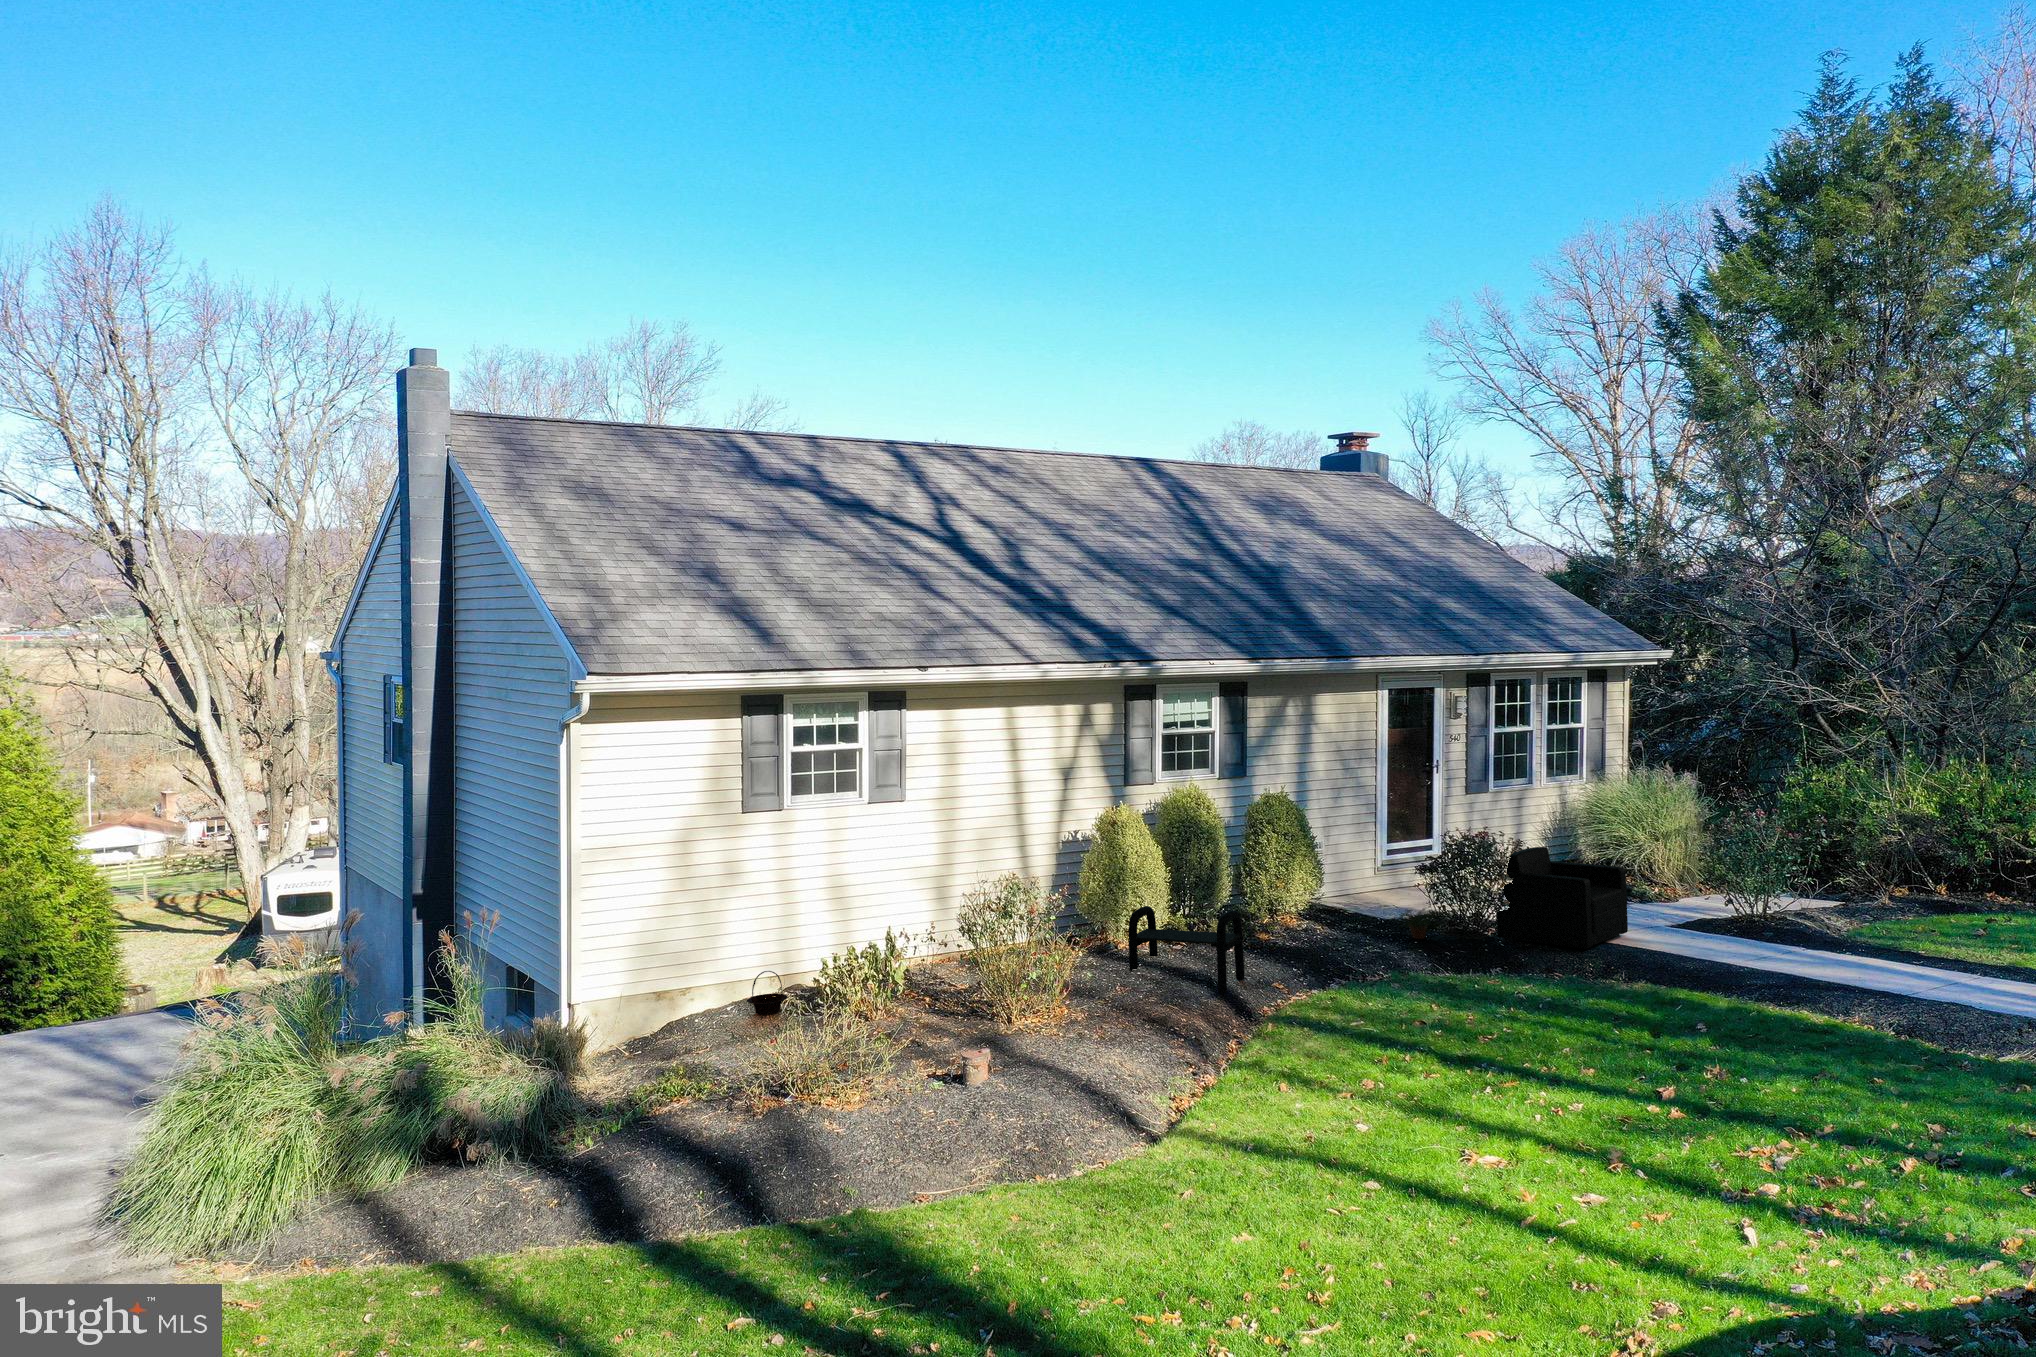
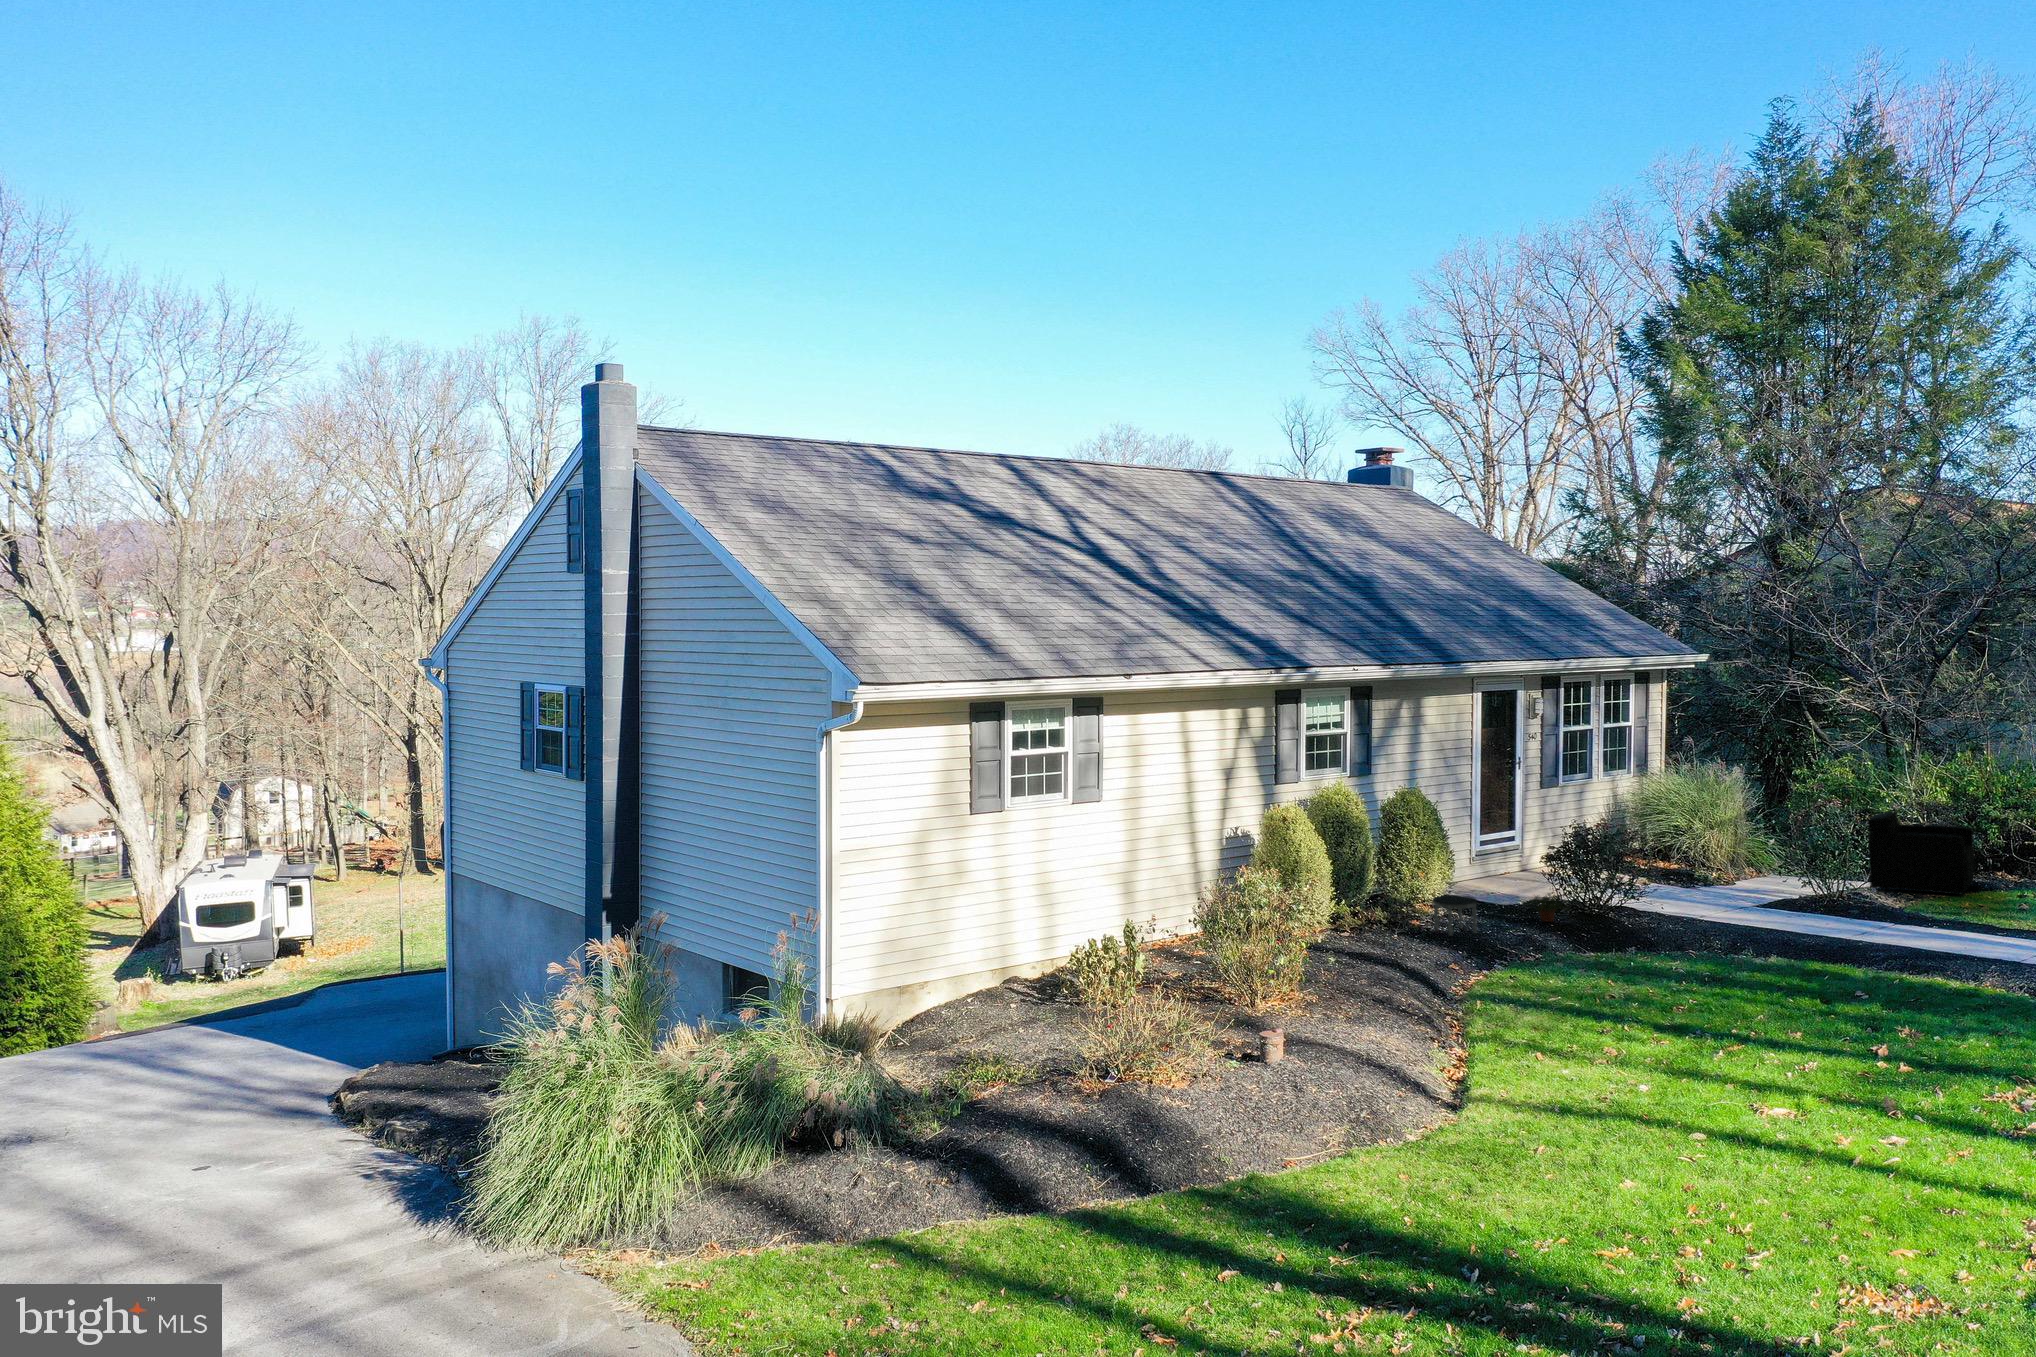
armchair: present [1496,847,1628,949] -> present [1867,811,1975,895]
bench: present [1129,906,1245,994] -> none [1319,896,1423,975]
round table: none [1285,908,1333,952] -> present [1433,895,1477,936]
basket: present [747,971,788,1015] -> none [977,964,1016,1006]

